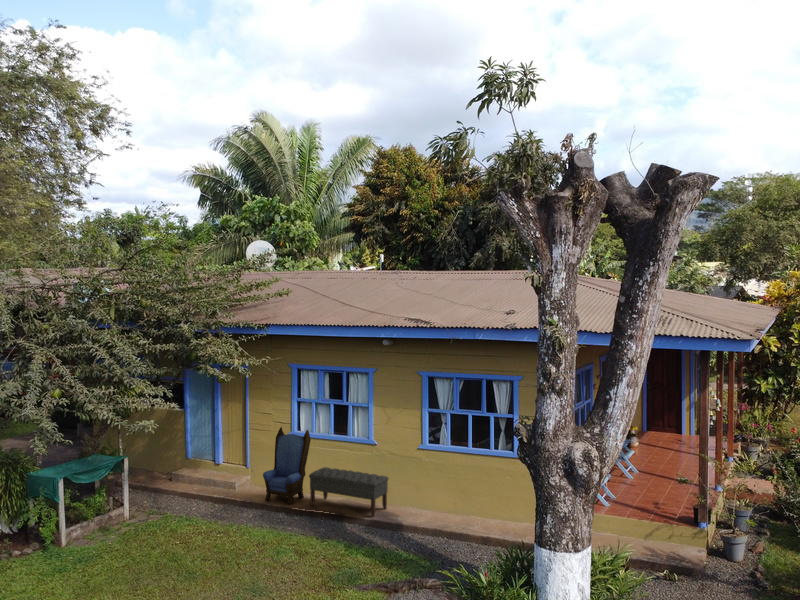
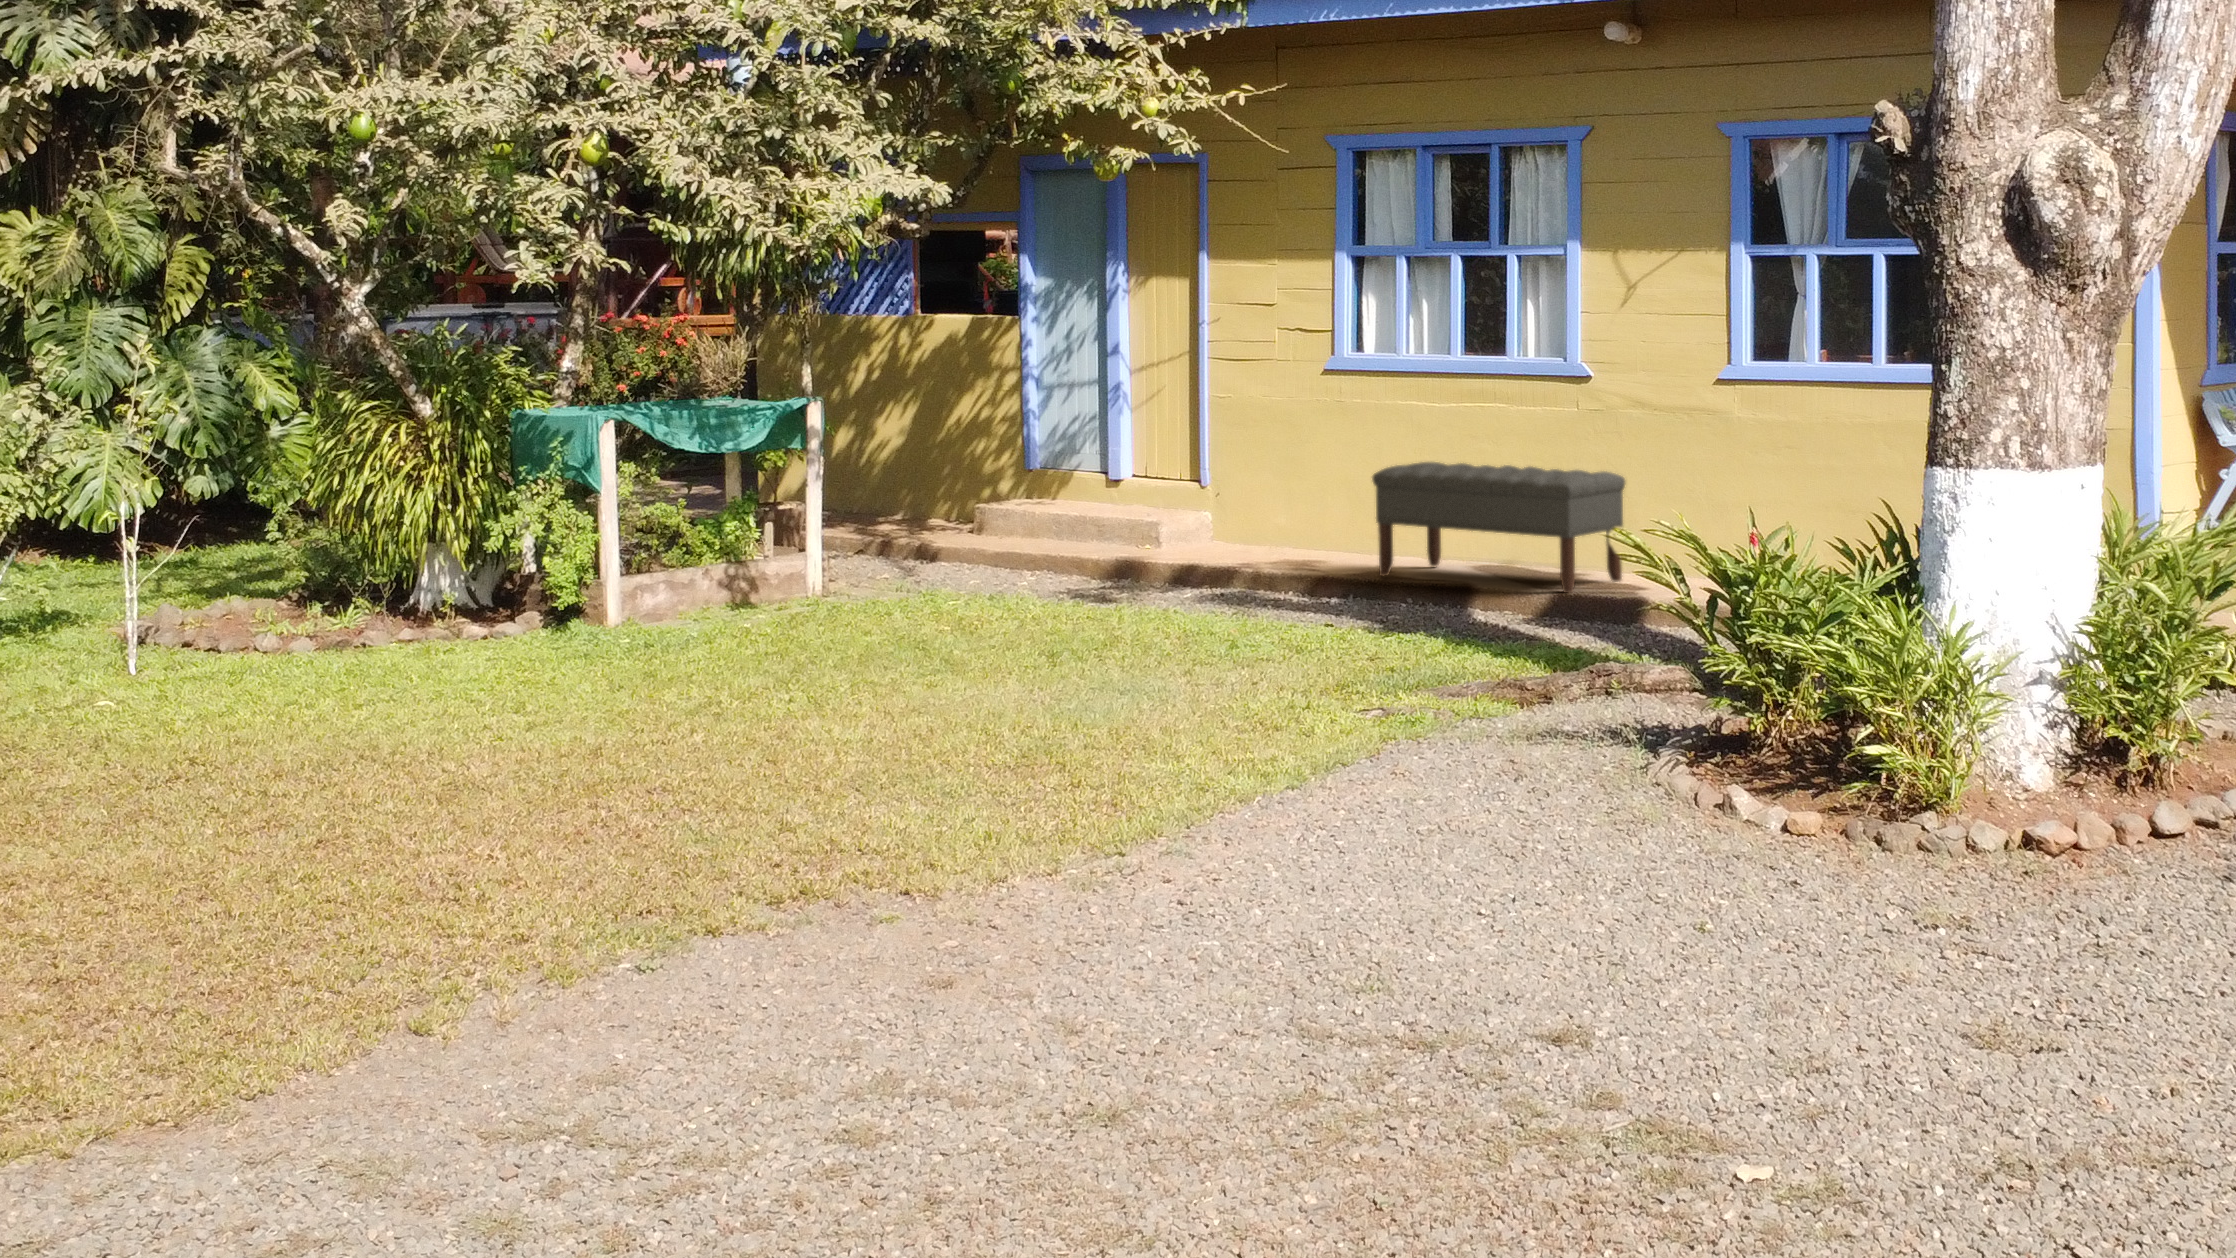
armchair: present [263,427,311,504] -> none [1234,341,1386,575]

